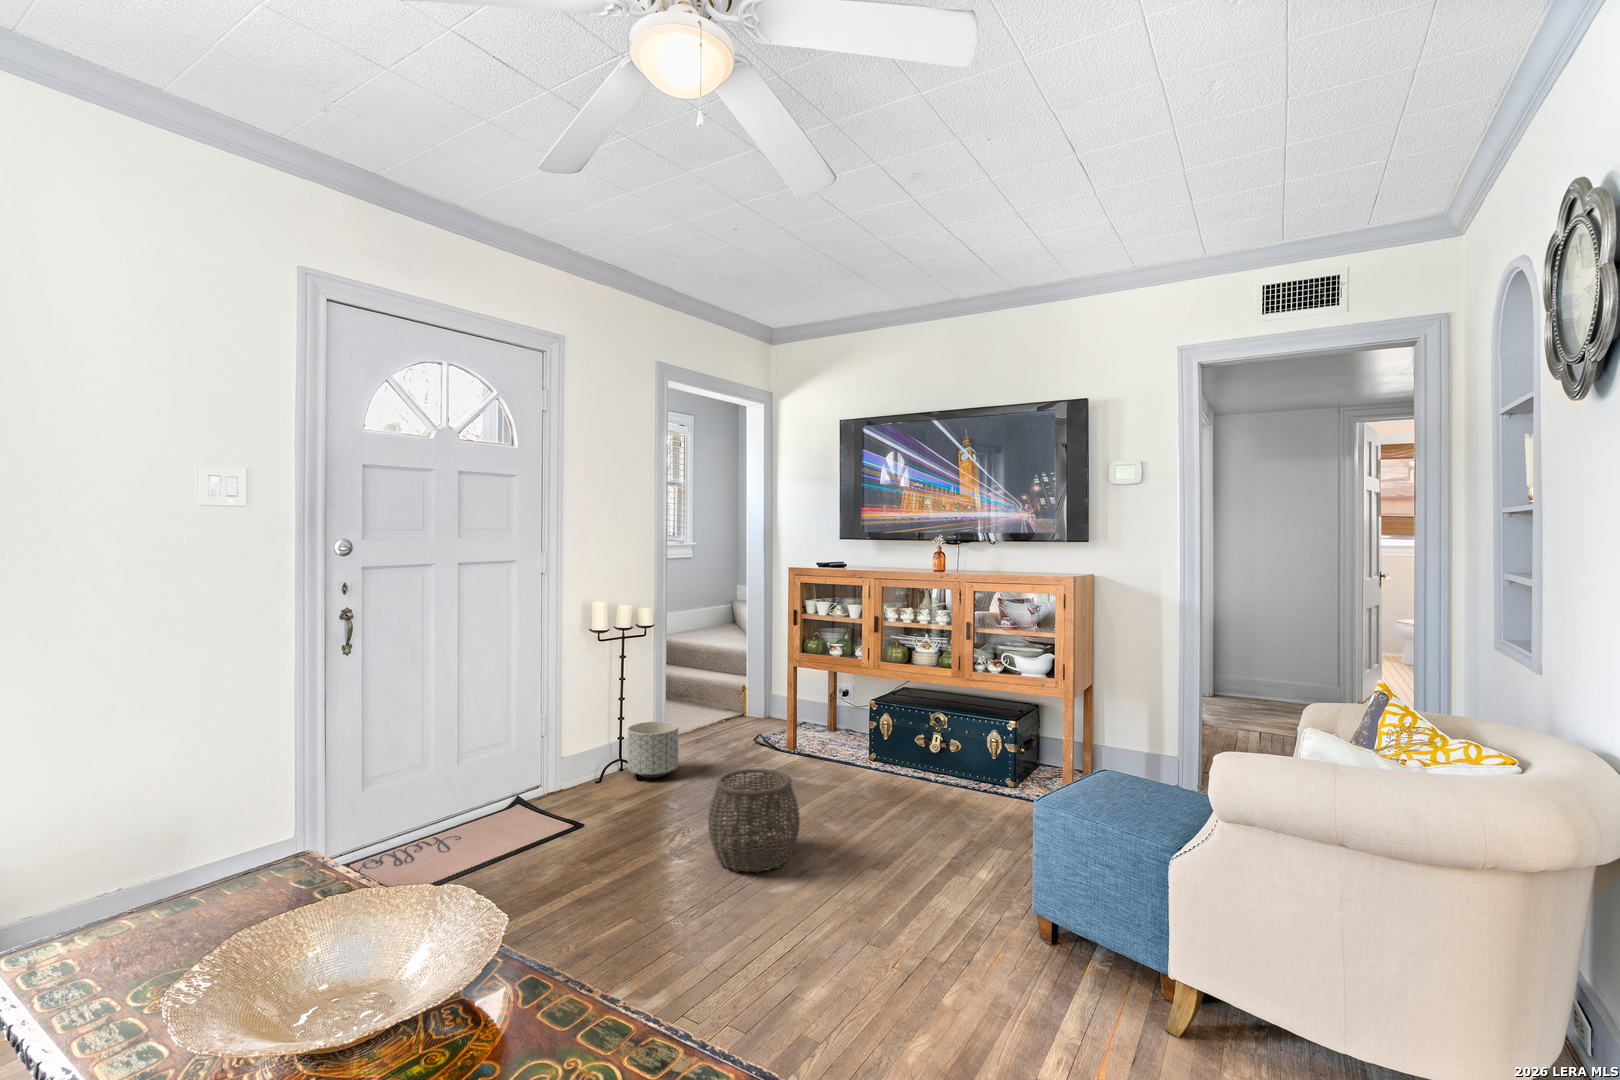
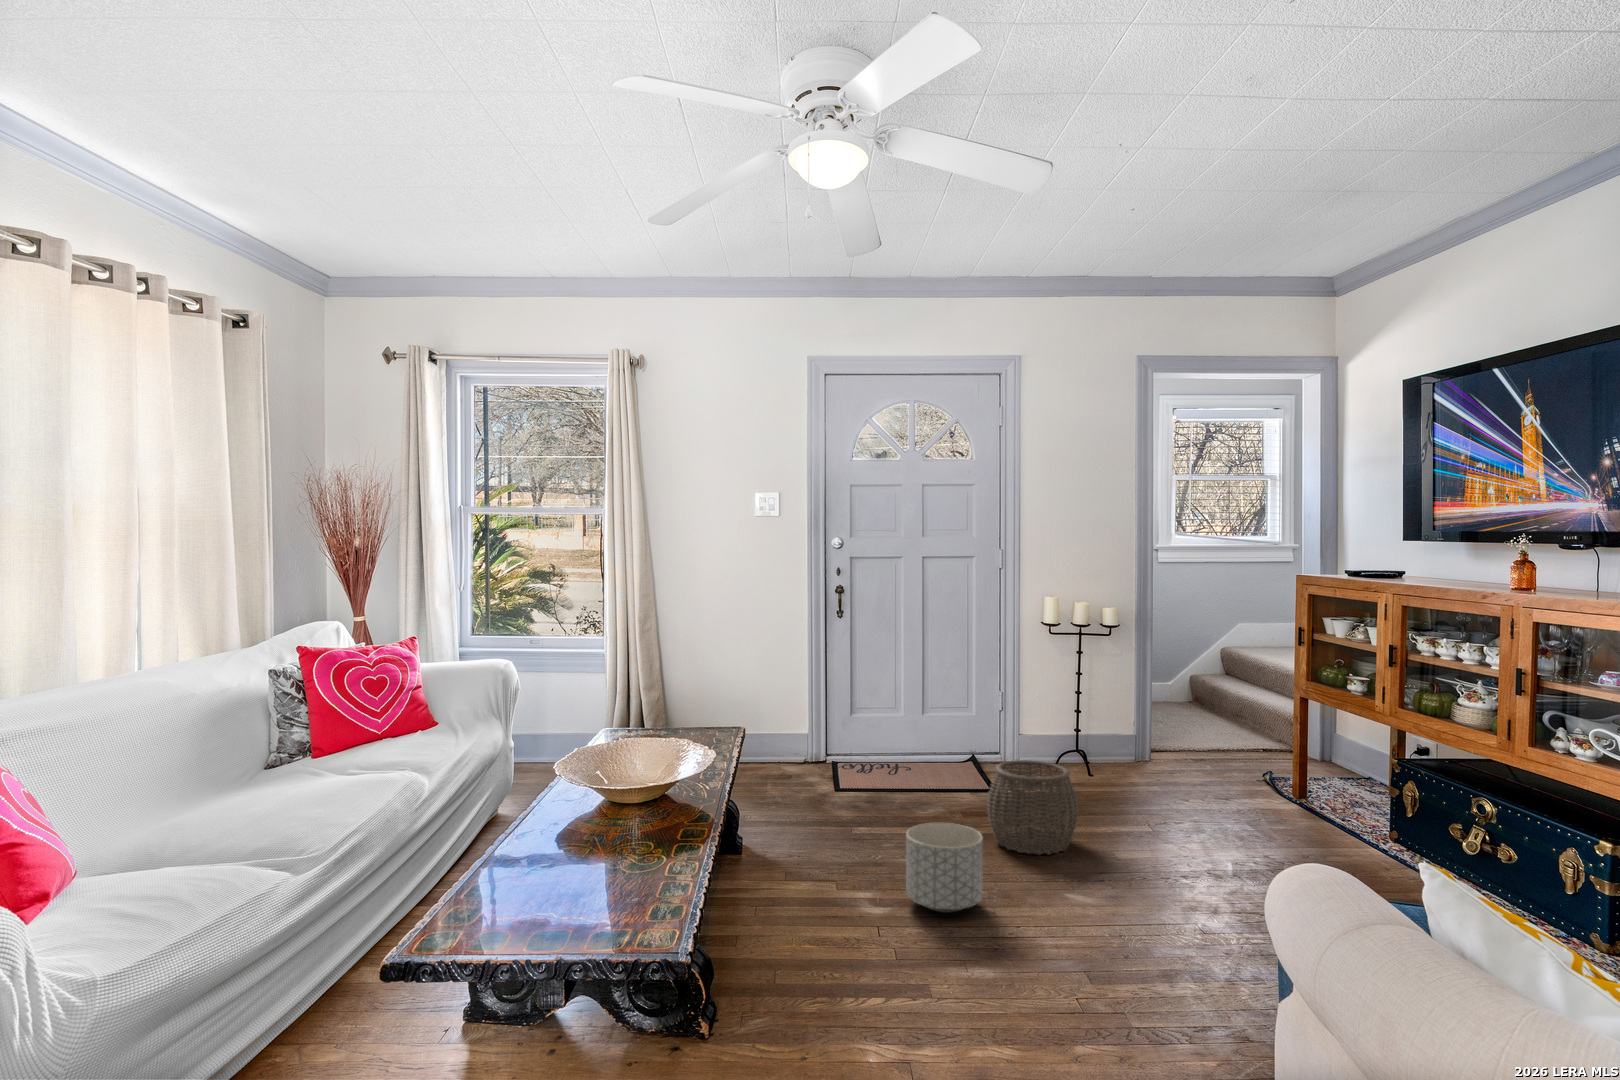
planter: present [628,721,678,778] -> present [906,823,983,913]

